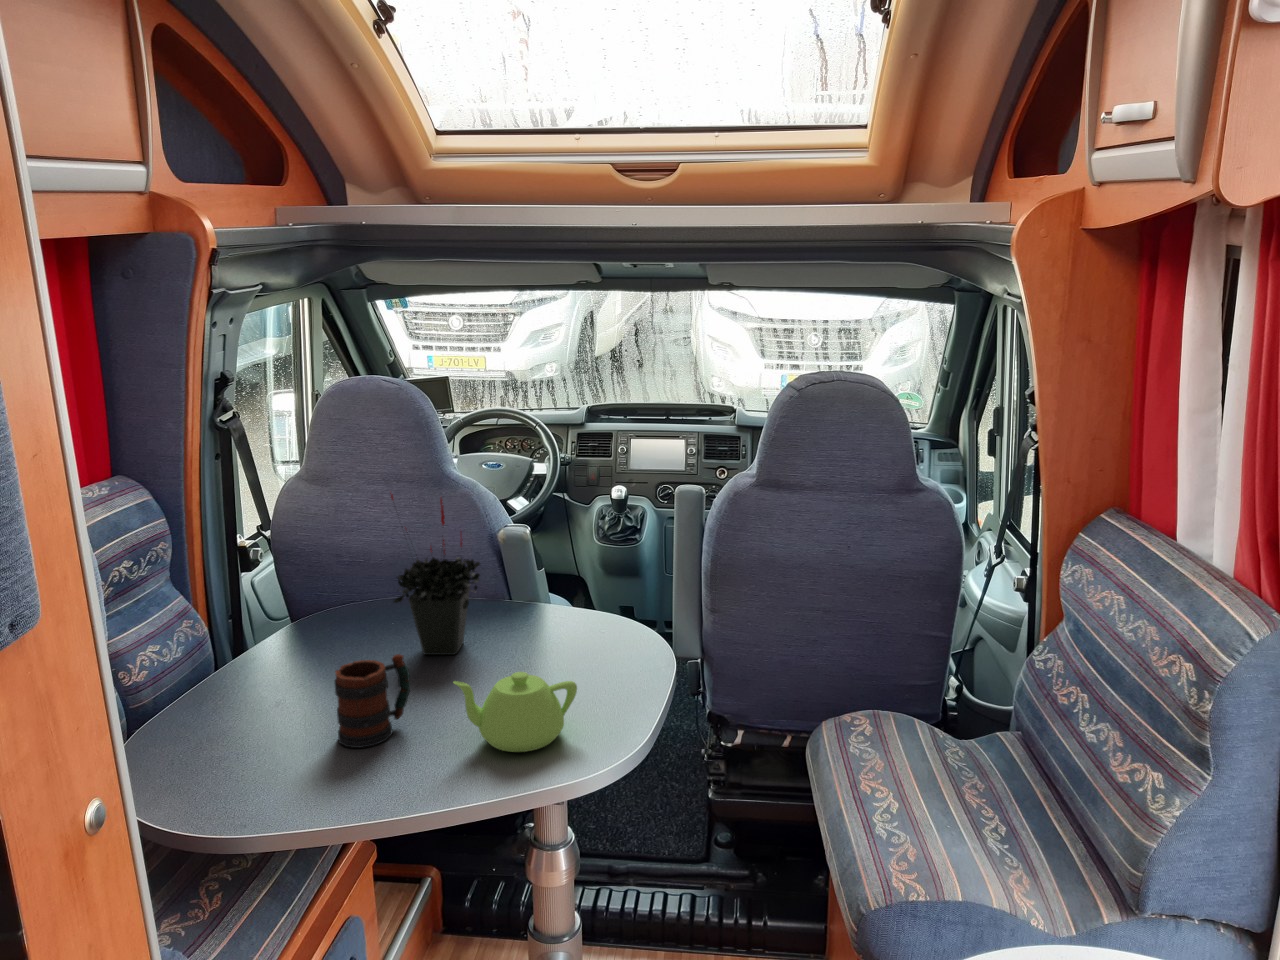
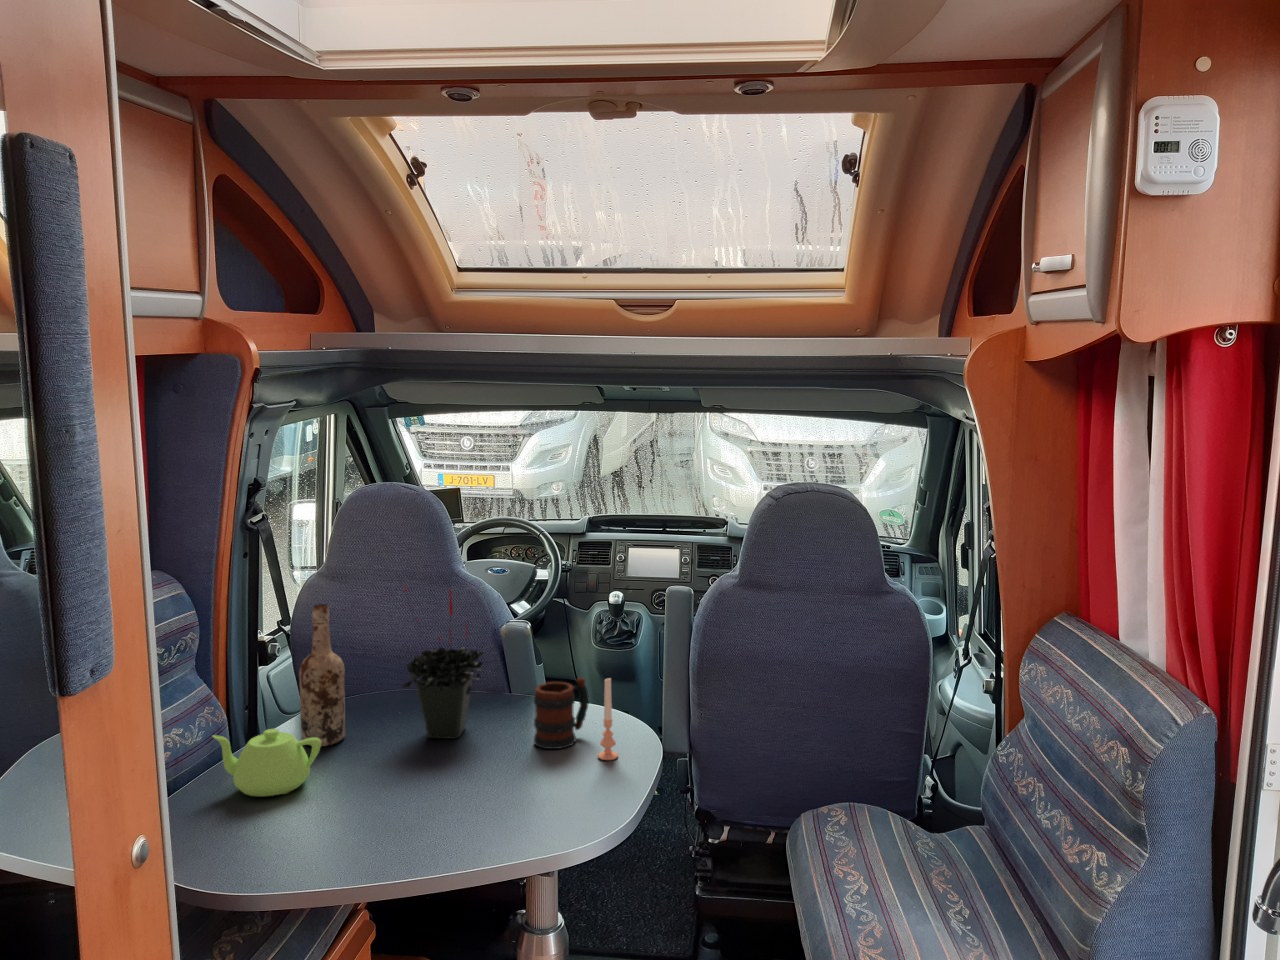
wine bottle: none [280,514,334,666] -> present [299,604,345,746]
candle: none [609,591,630,678] -> present [598,678,618,760]
mug: present [335,654,410,748] -> present [534,678,589,749]
teapot: present [453,672,577,752] -> present [213,729,321,796]

